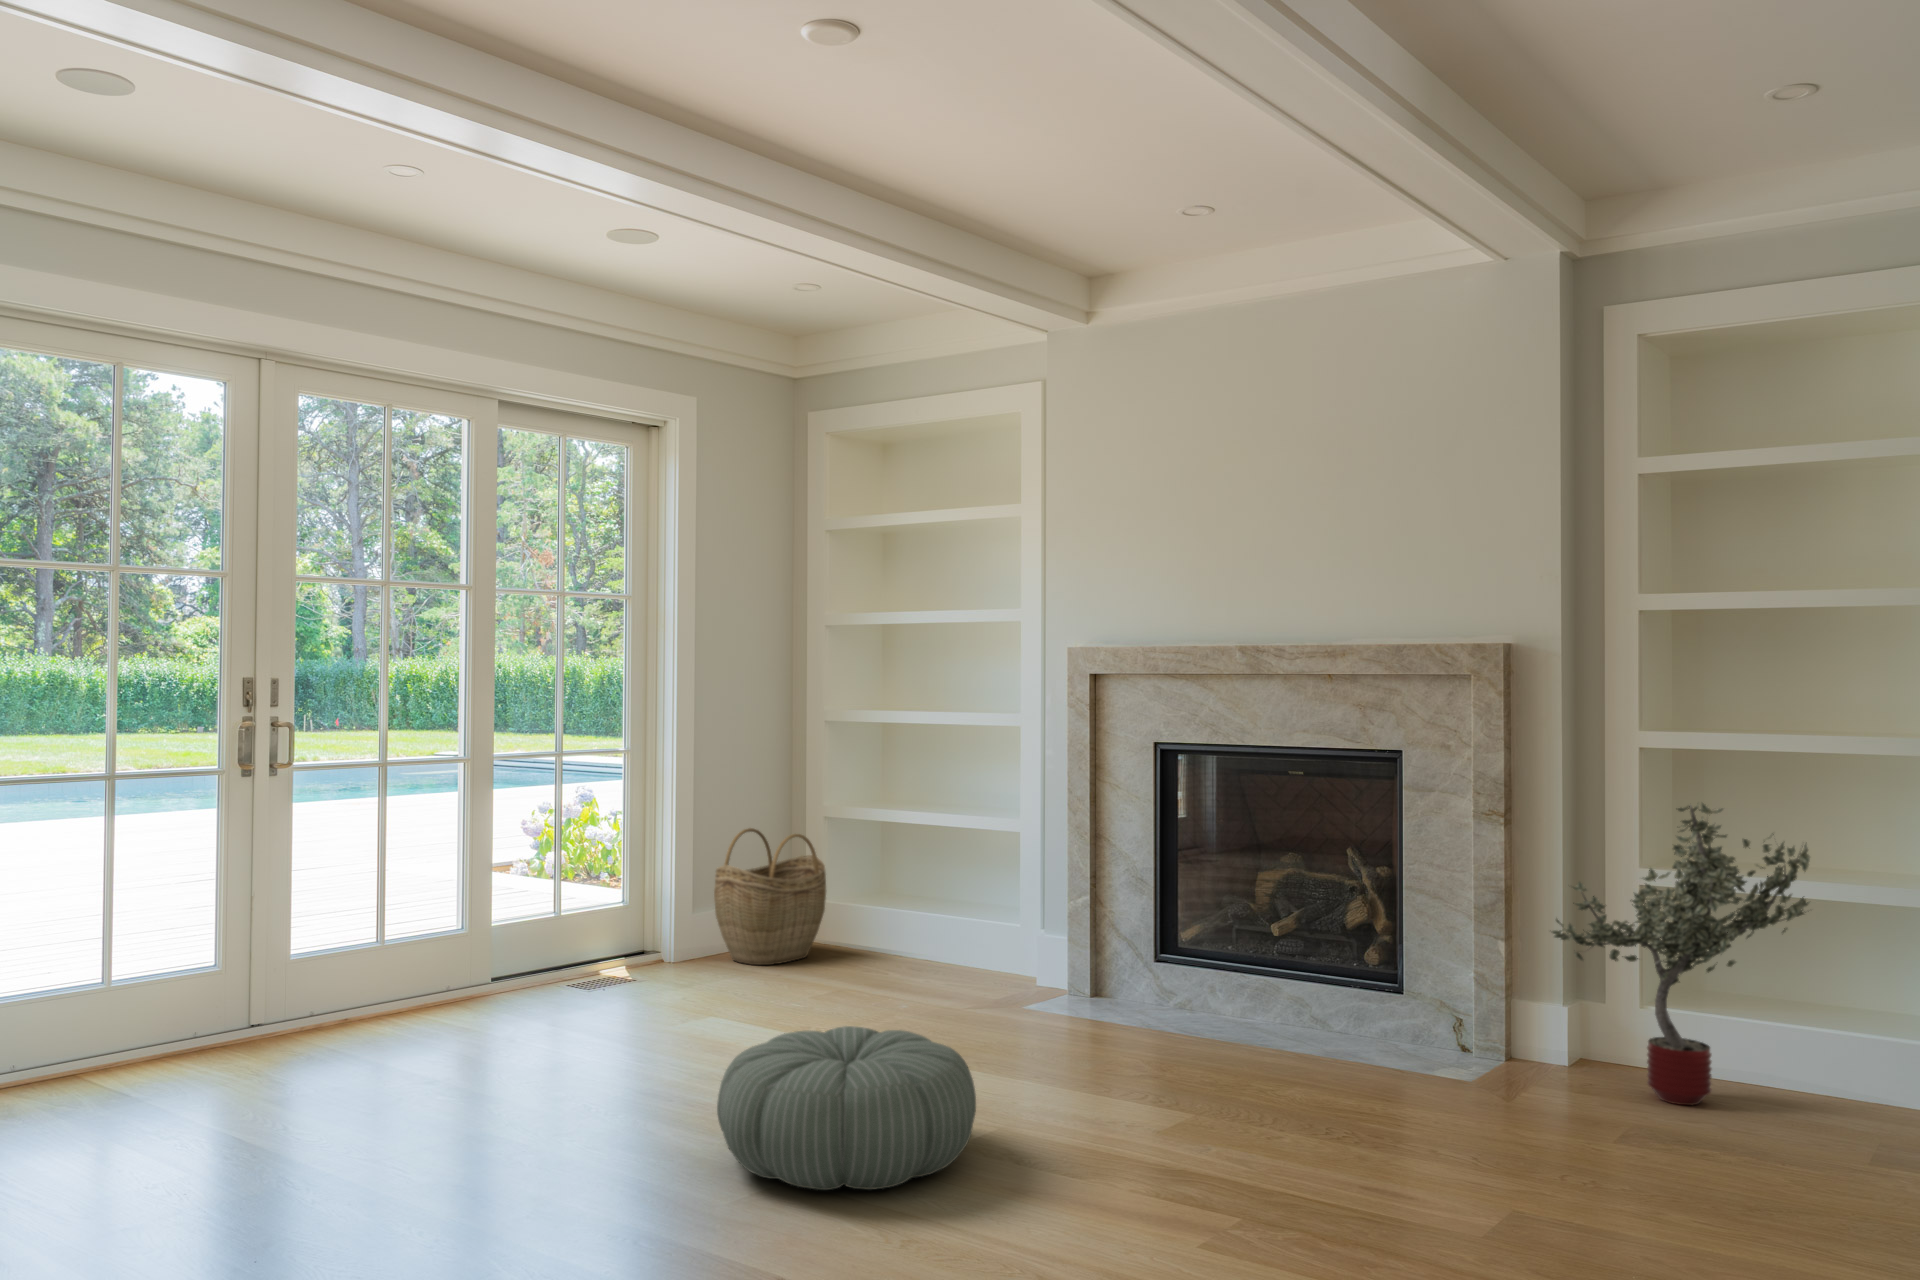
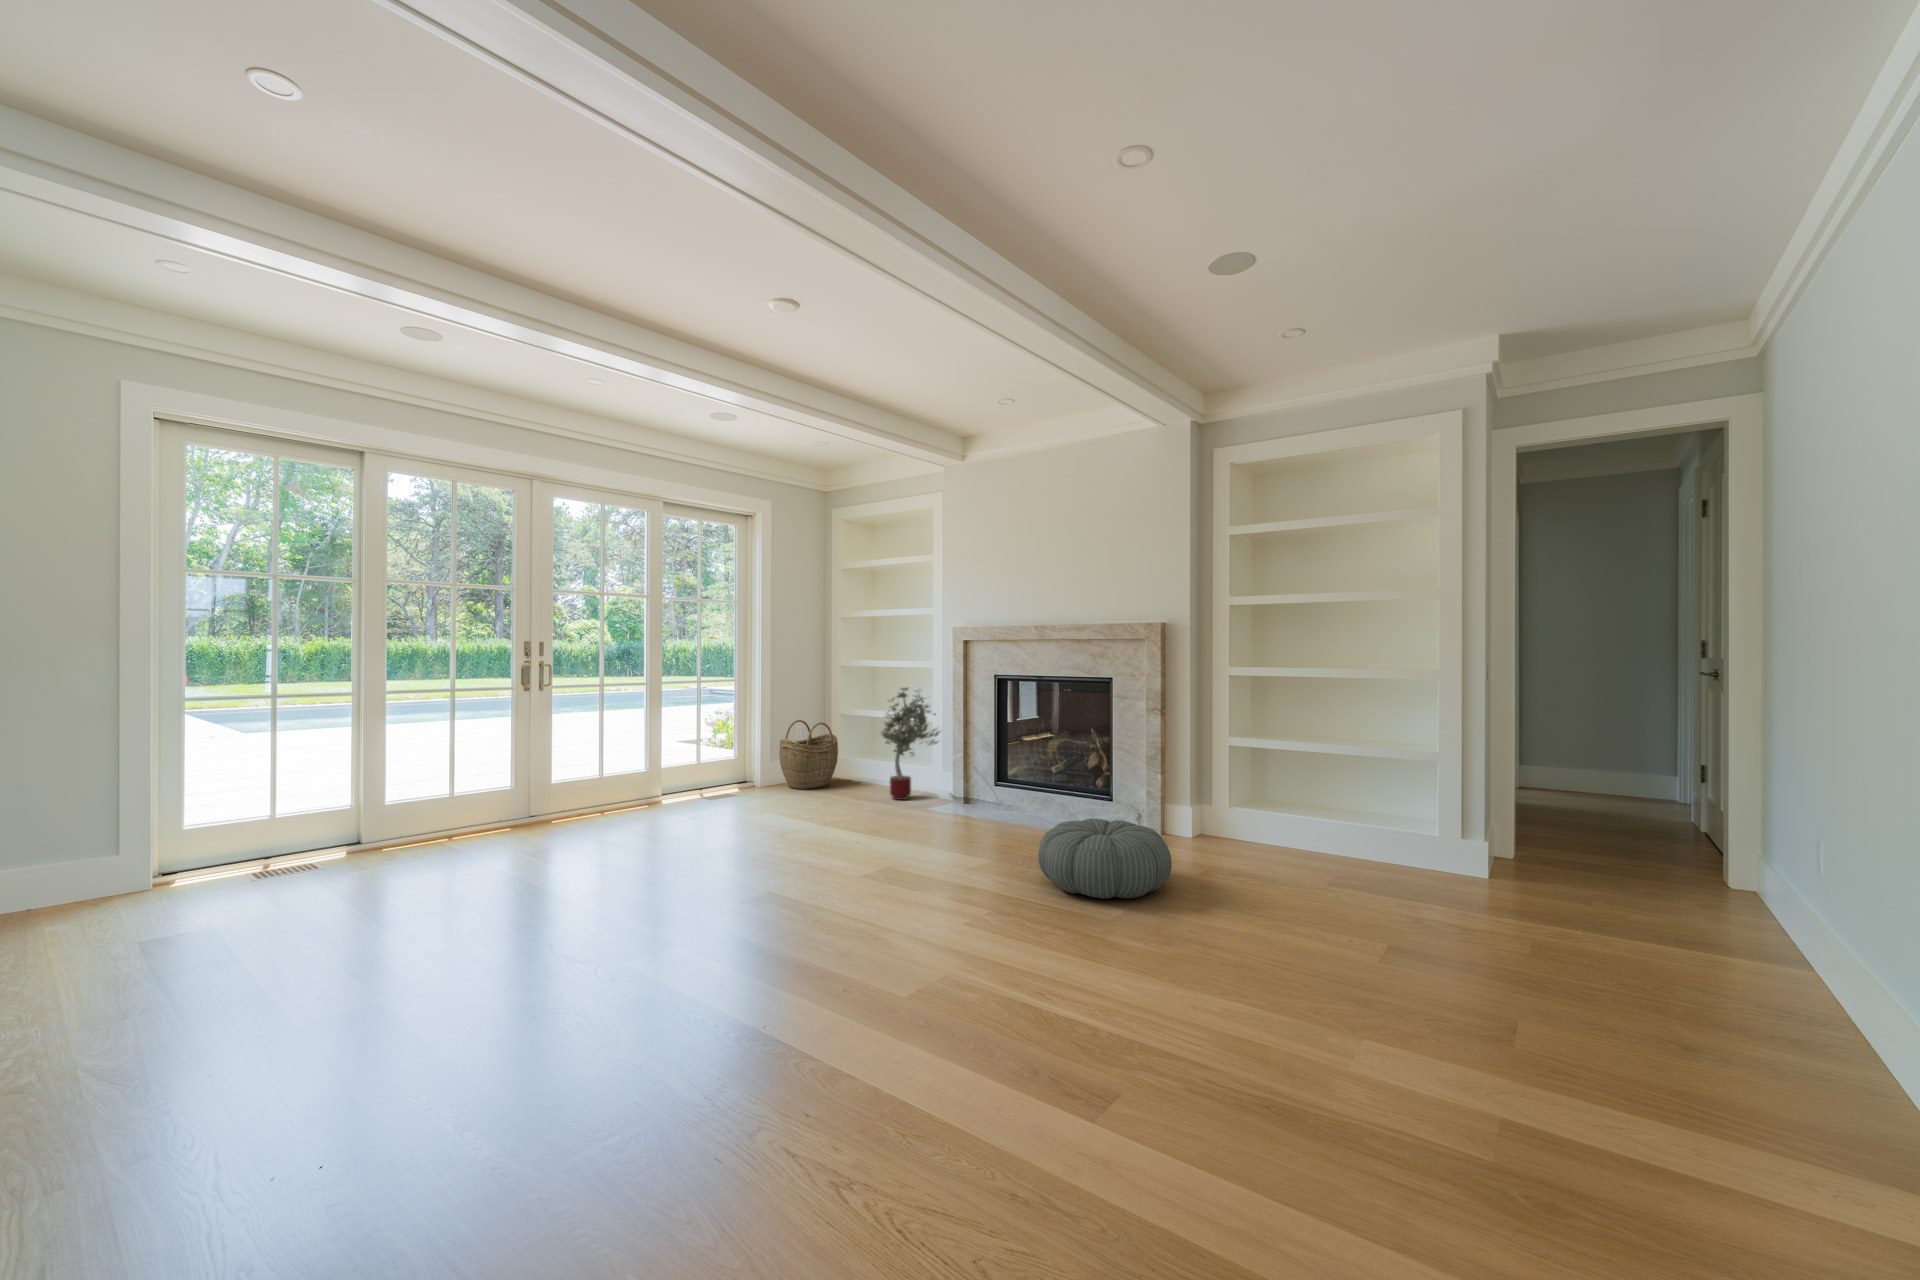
potted tree: present [1552,803,1810,1105] -> present [881,688,939,800]
pouf: present [717,1026,976,1190] -> present [1038,819,1172,899]

